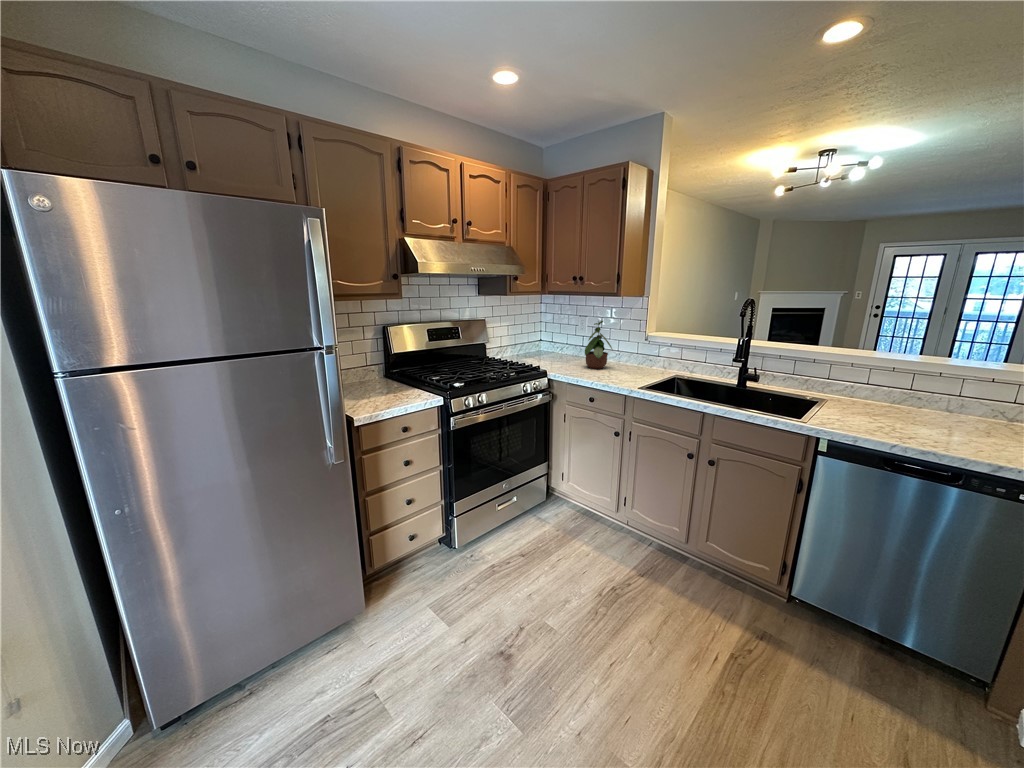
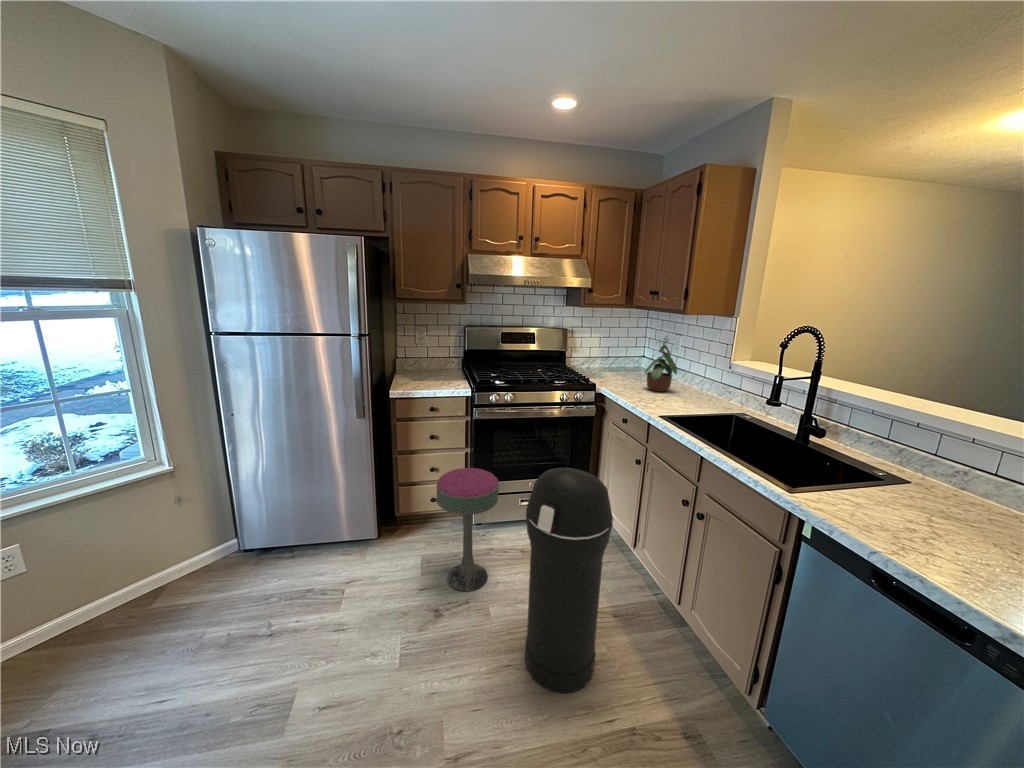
trash can: none [607,449,700,664] -> present [525,468,613,693]
bar stool: none [461,481,531,621] -> present [437,468,499,591]

